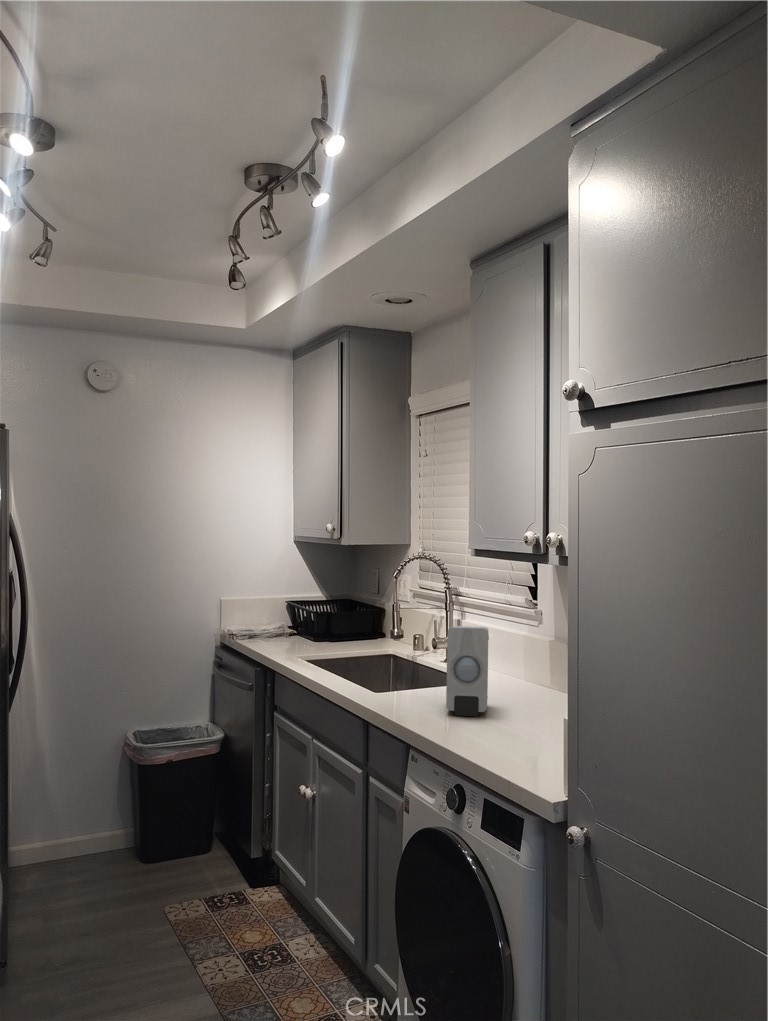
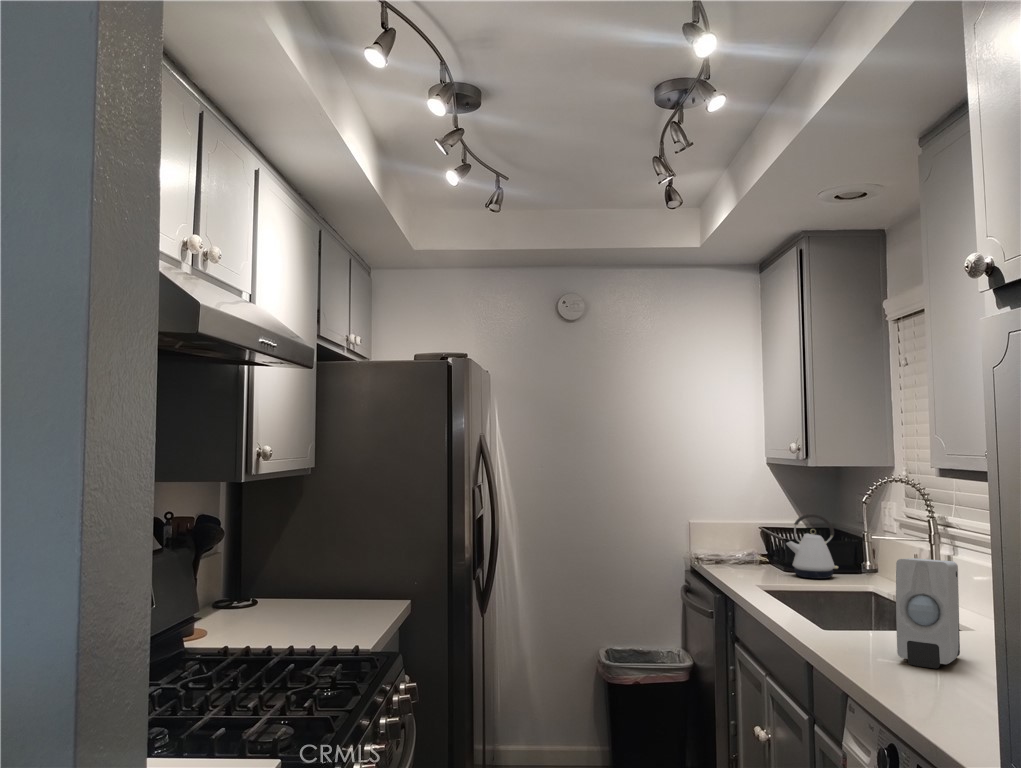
kettle: none [318,588,361,646] -> present [786,514,838,579]

